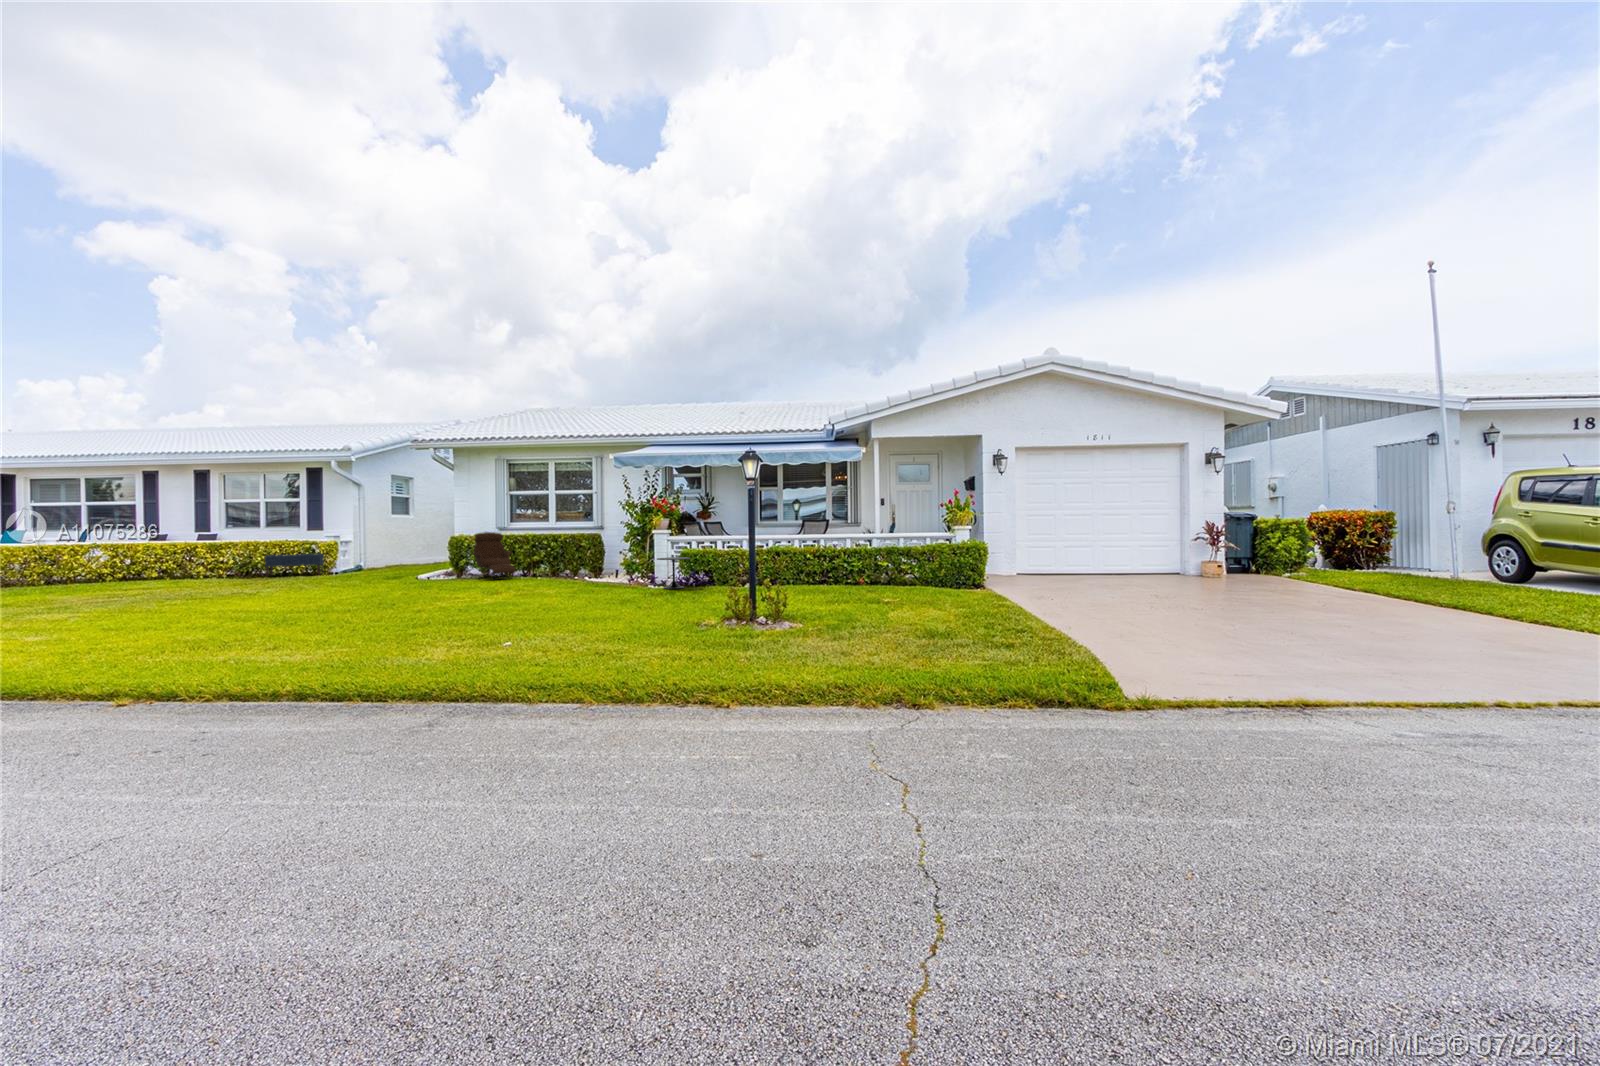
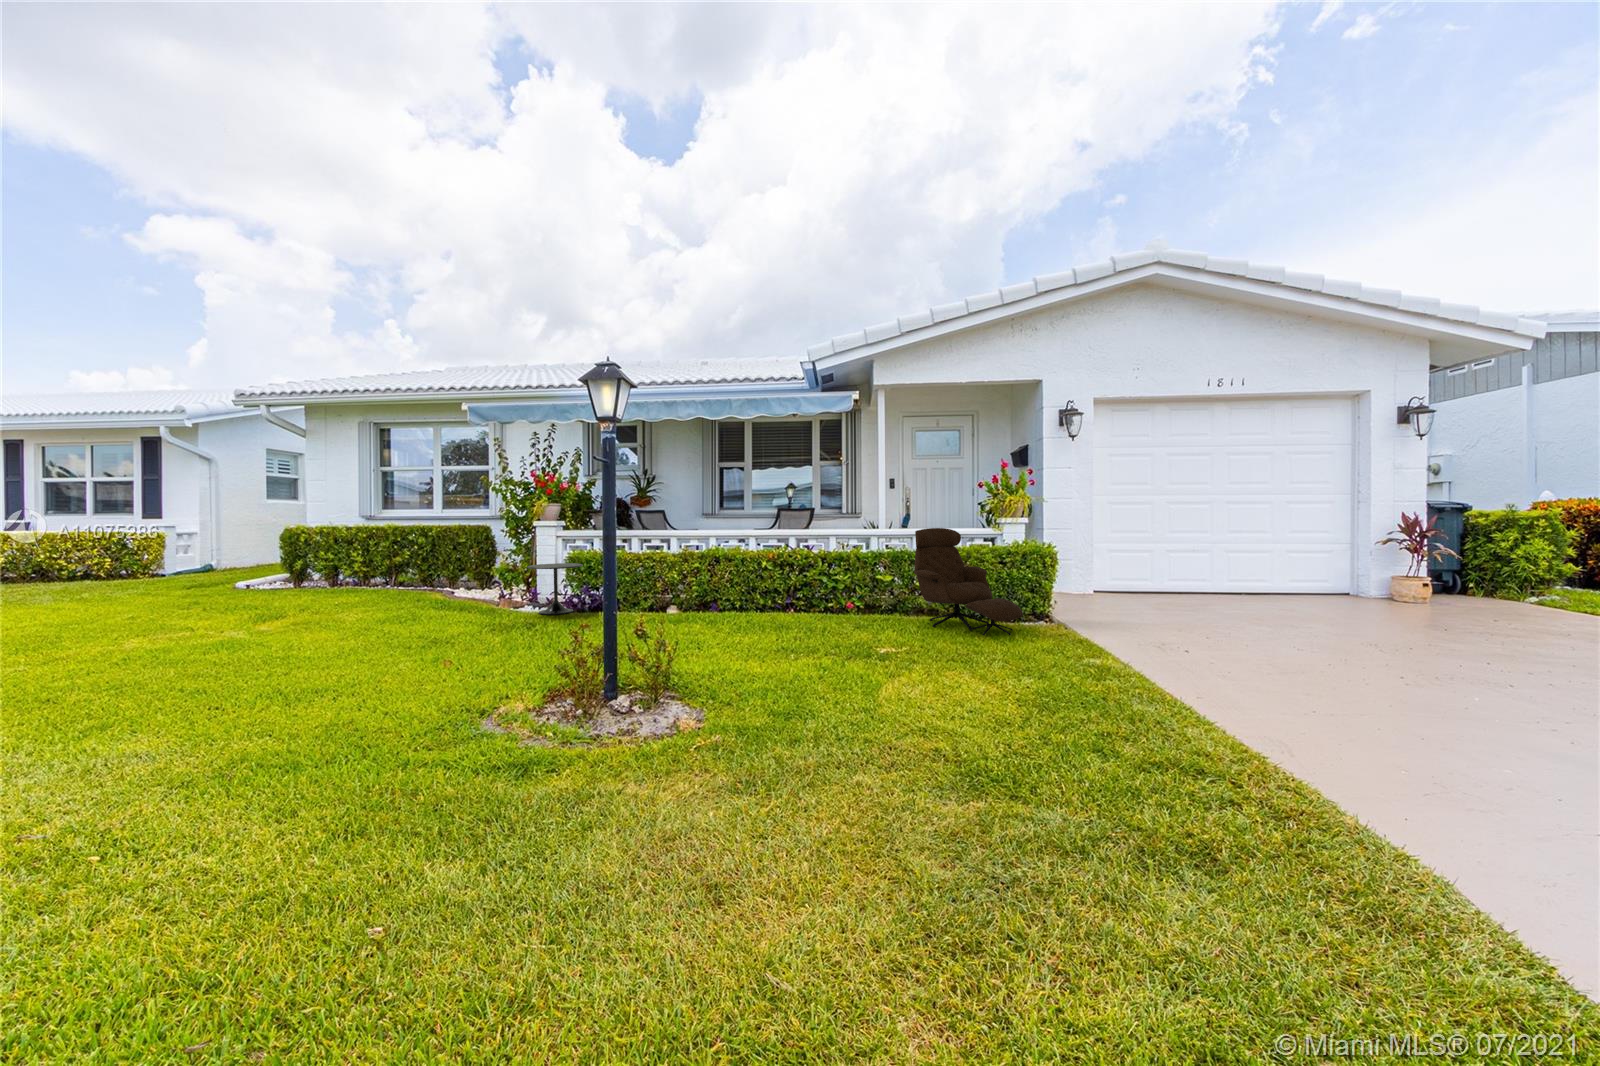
lounge chair: present [473,532,515,579] -> present [914,528,1023,635]
bench: present [265,553,324,576] -> none [42,549,138,581]

